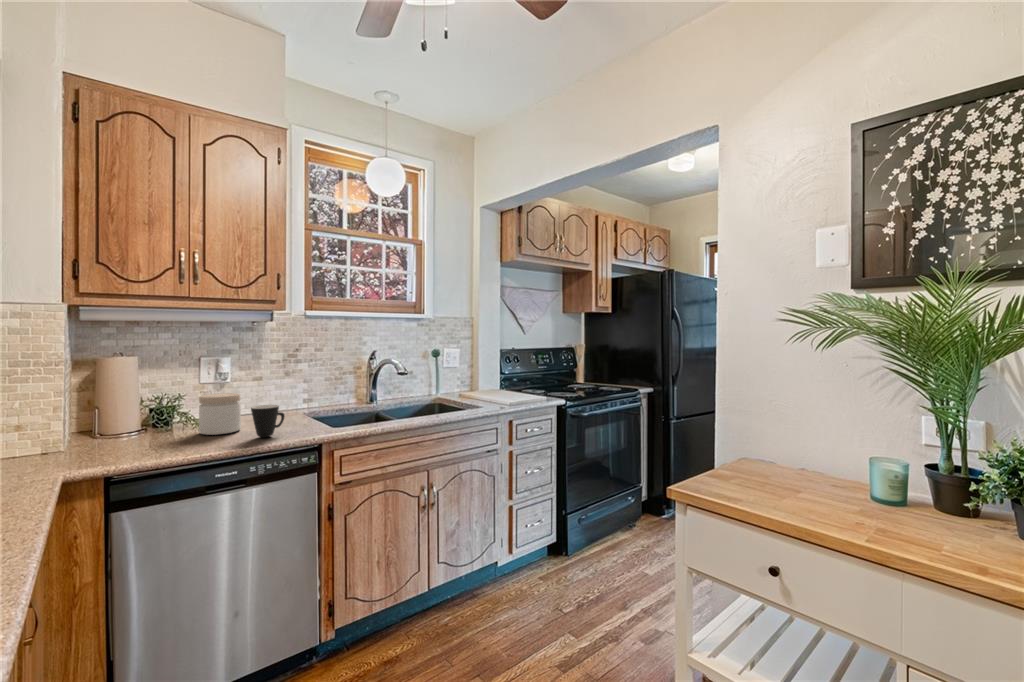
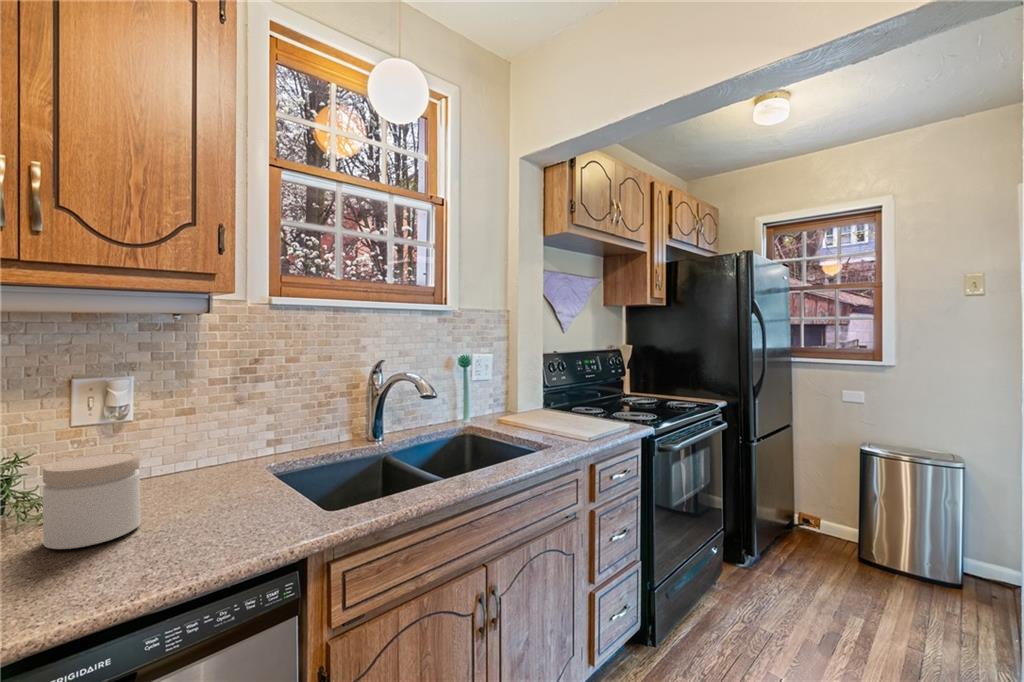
mug: present [251,405,285,437] -> none [153,480,230,555]

